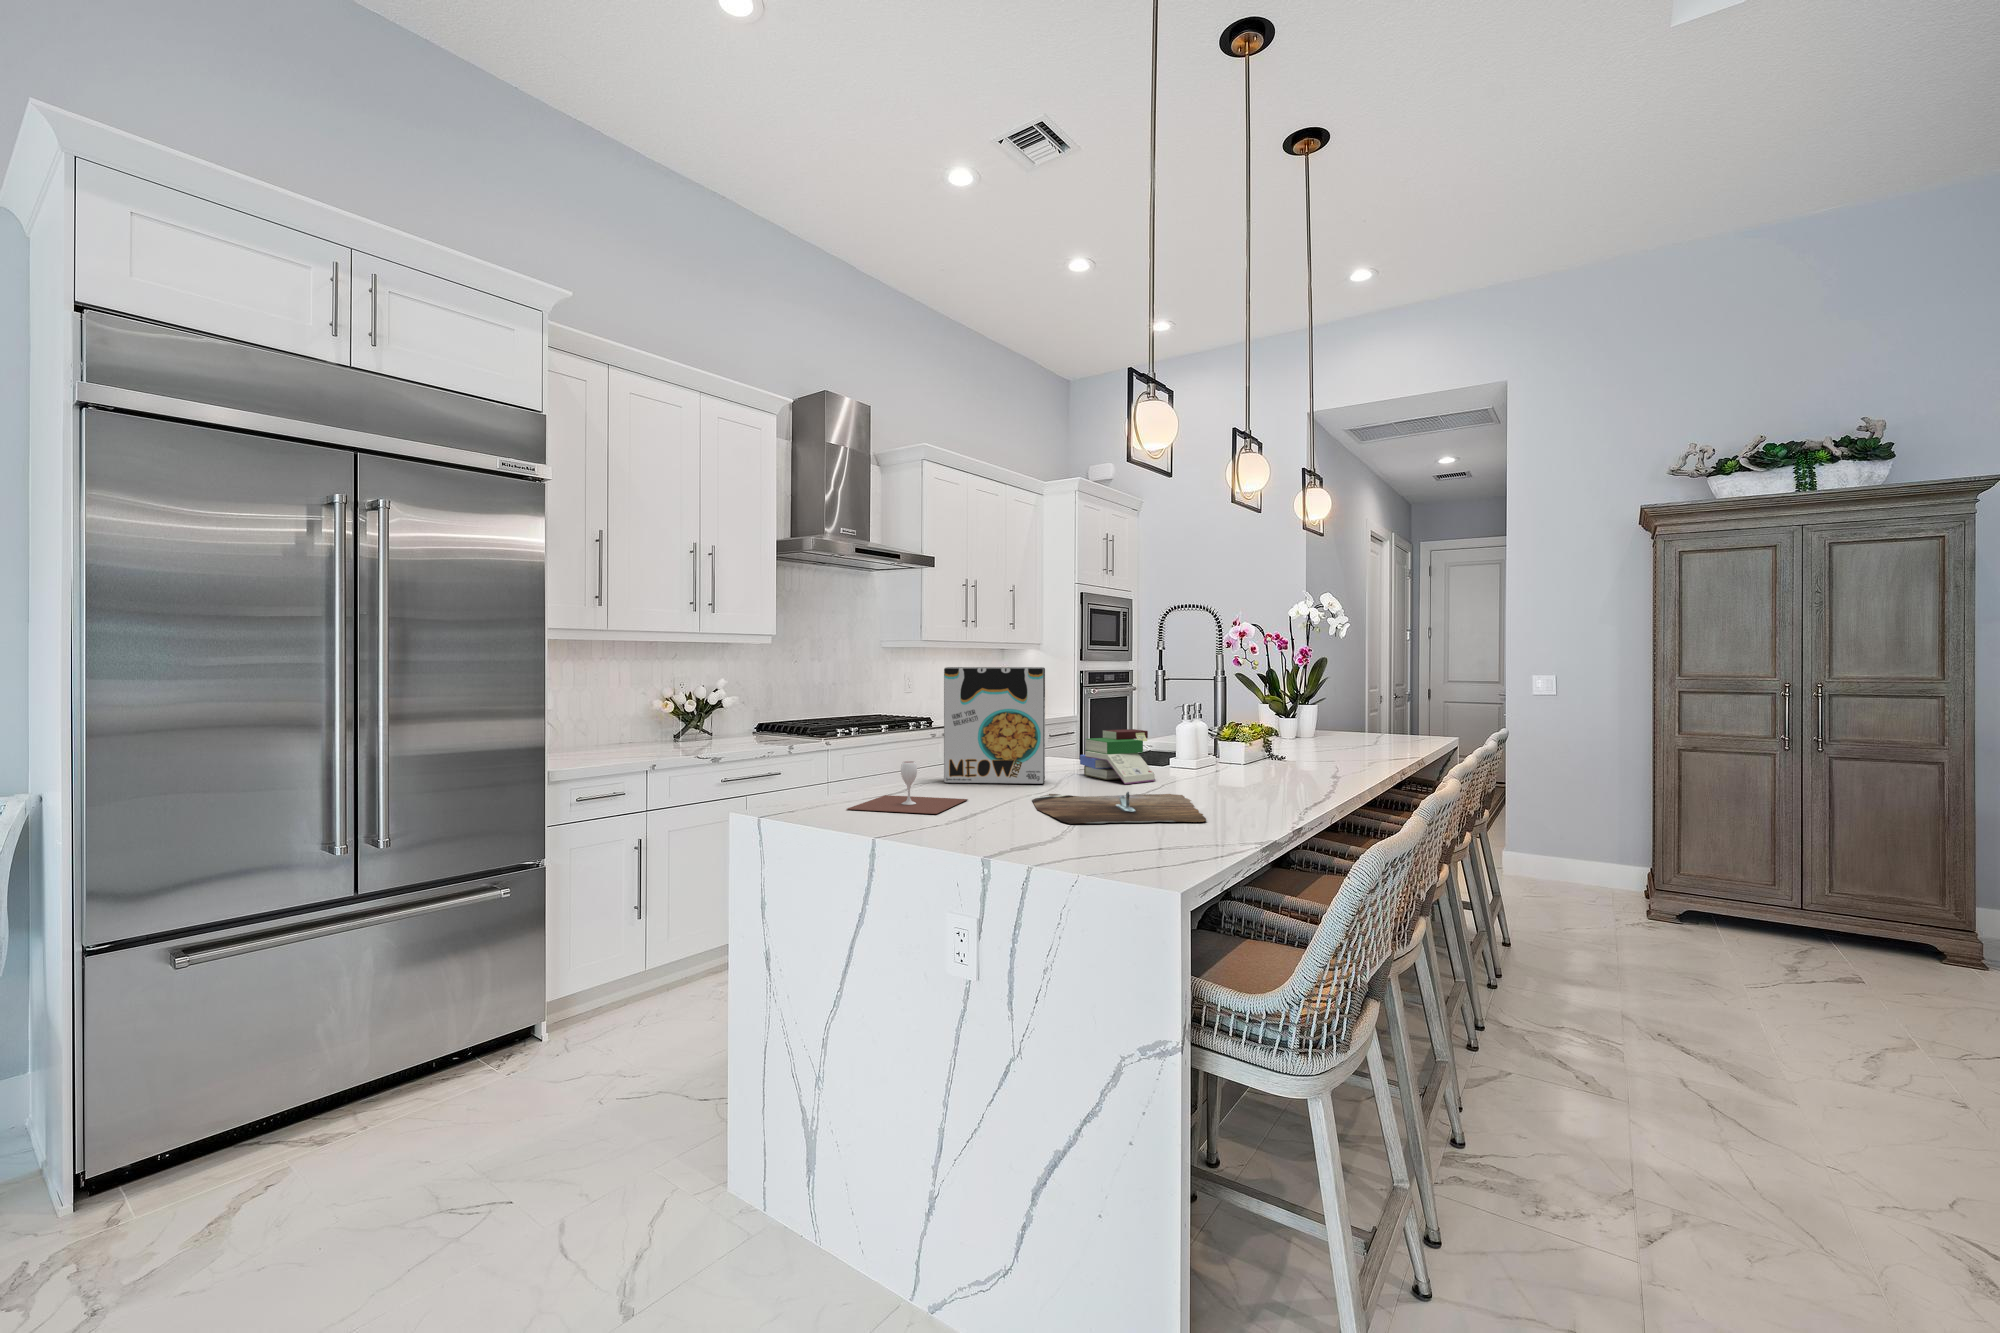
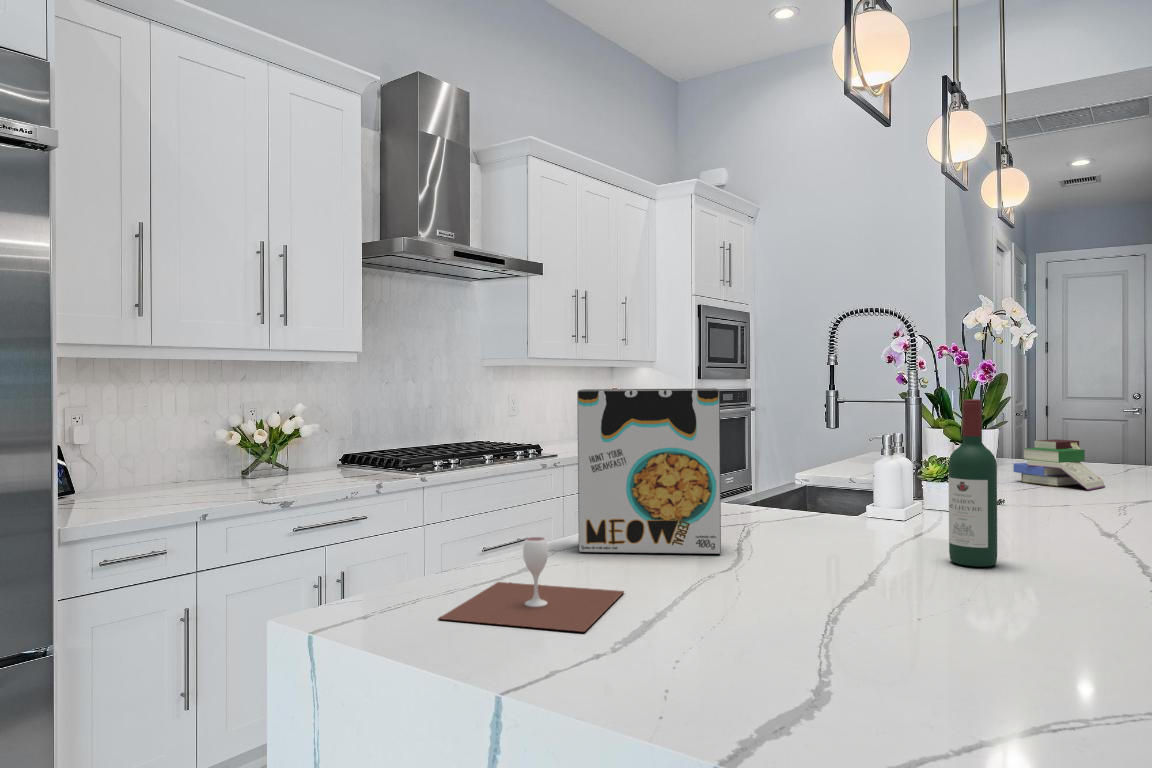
wine bottle: none [1199,676,1229,791] -> present [949,399,997,567]
book: present [1080,729,1156,784] -> present [1014,439,1105,490]
cutting board: present [1032,792,1206,824] -> none [722,576,1050,661]

